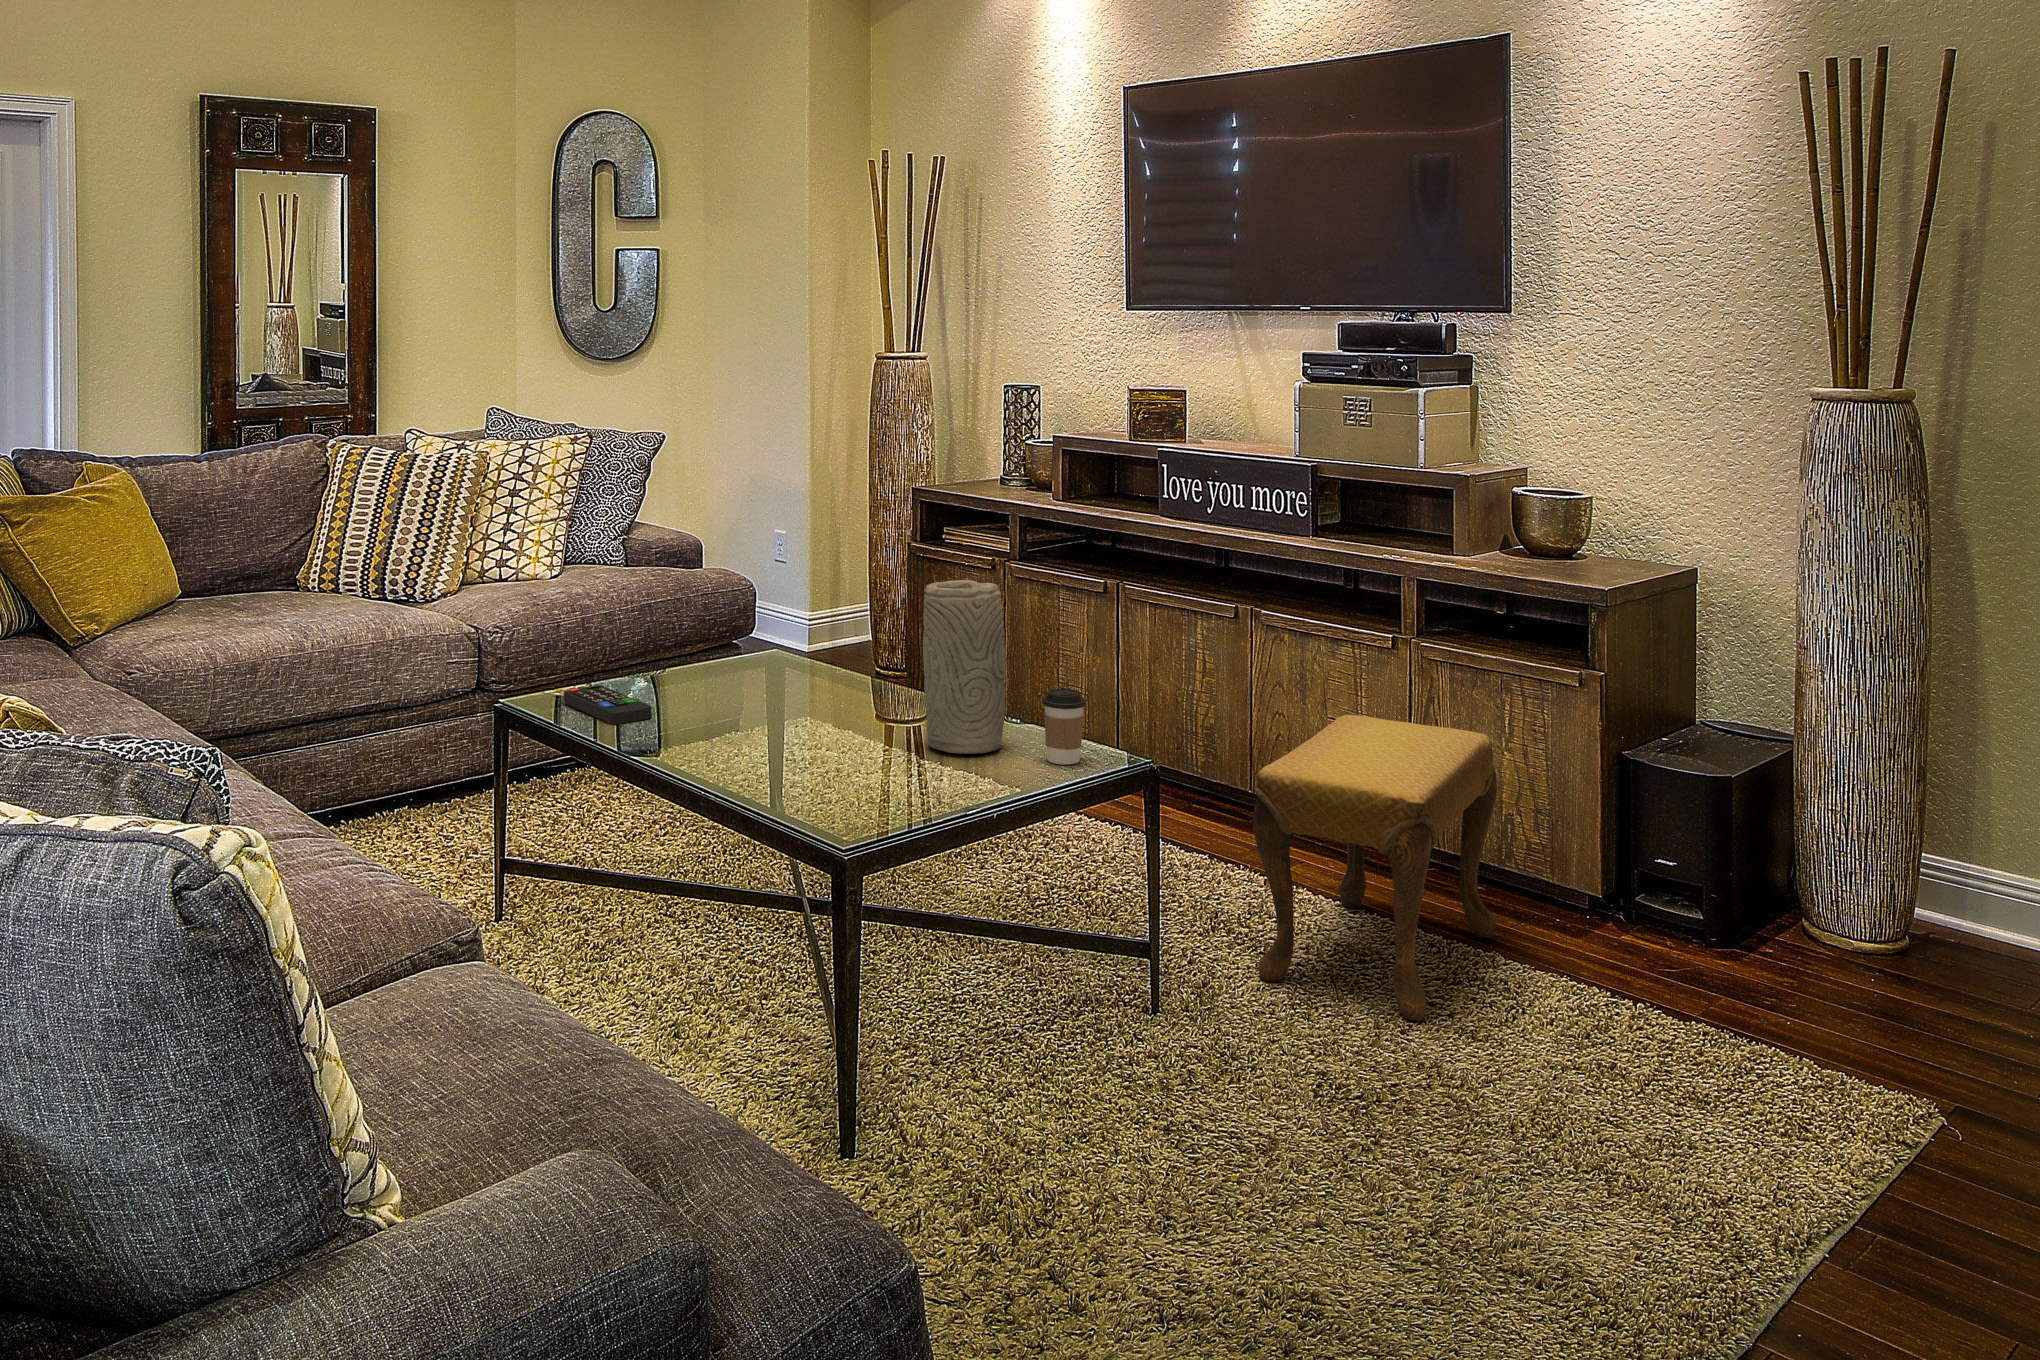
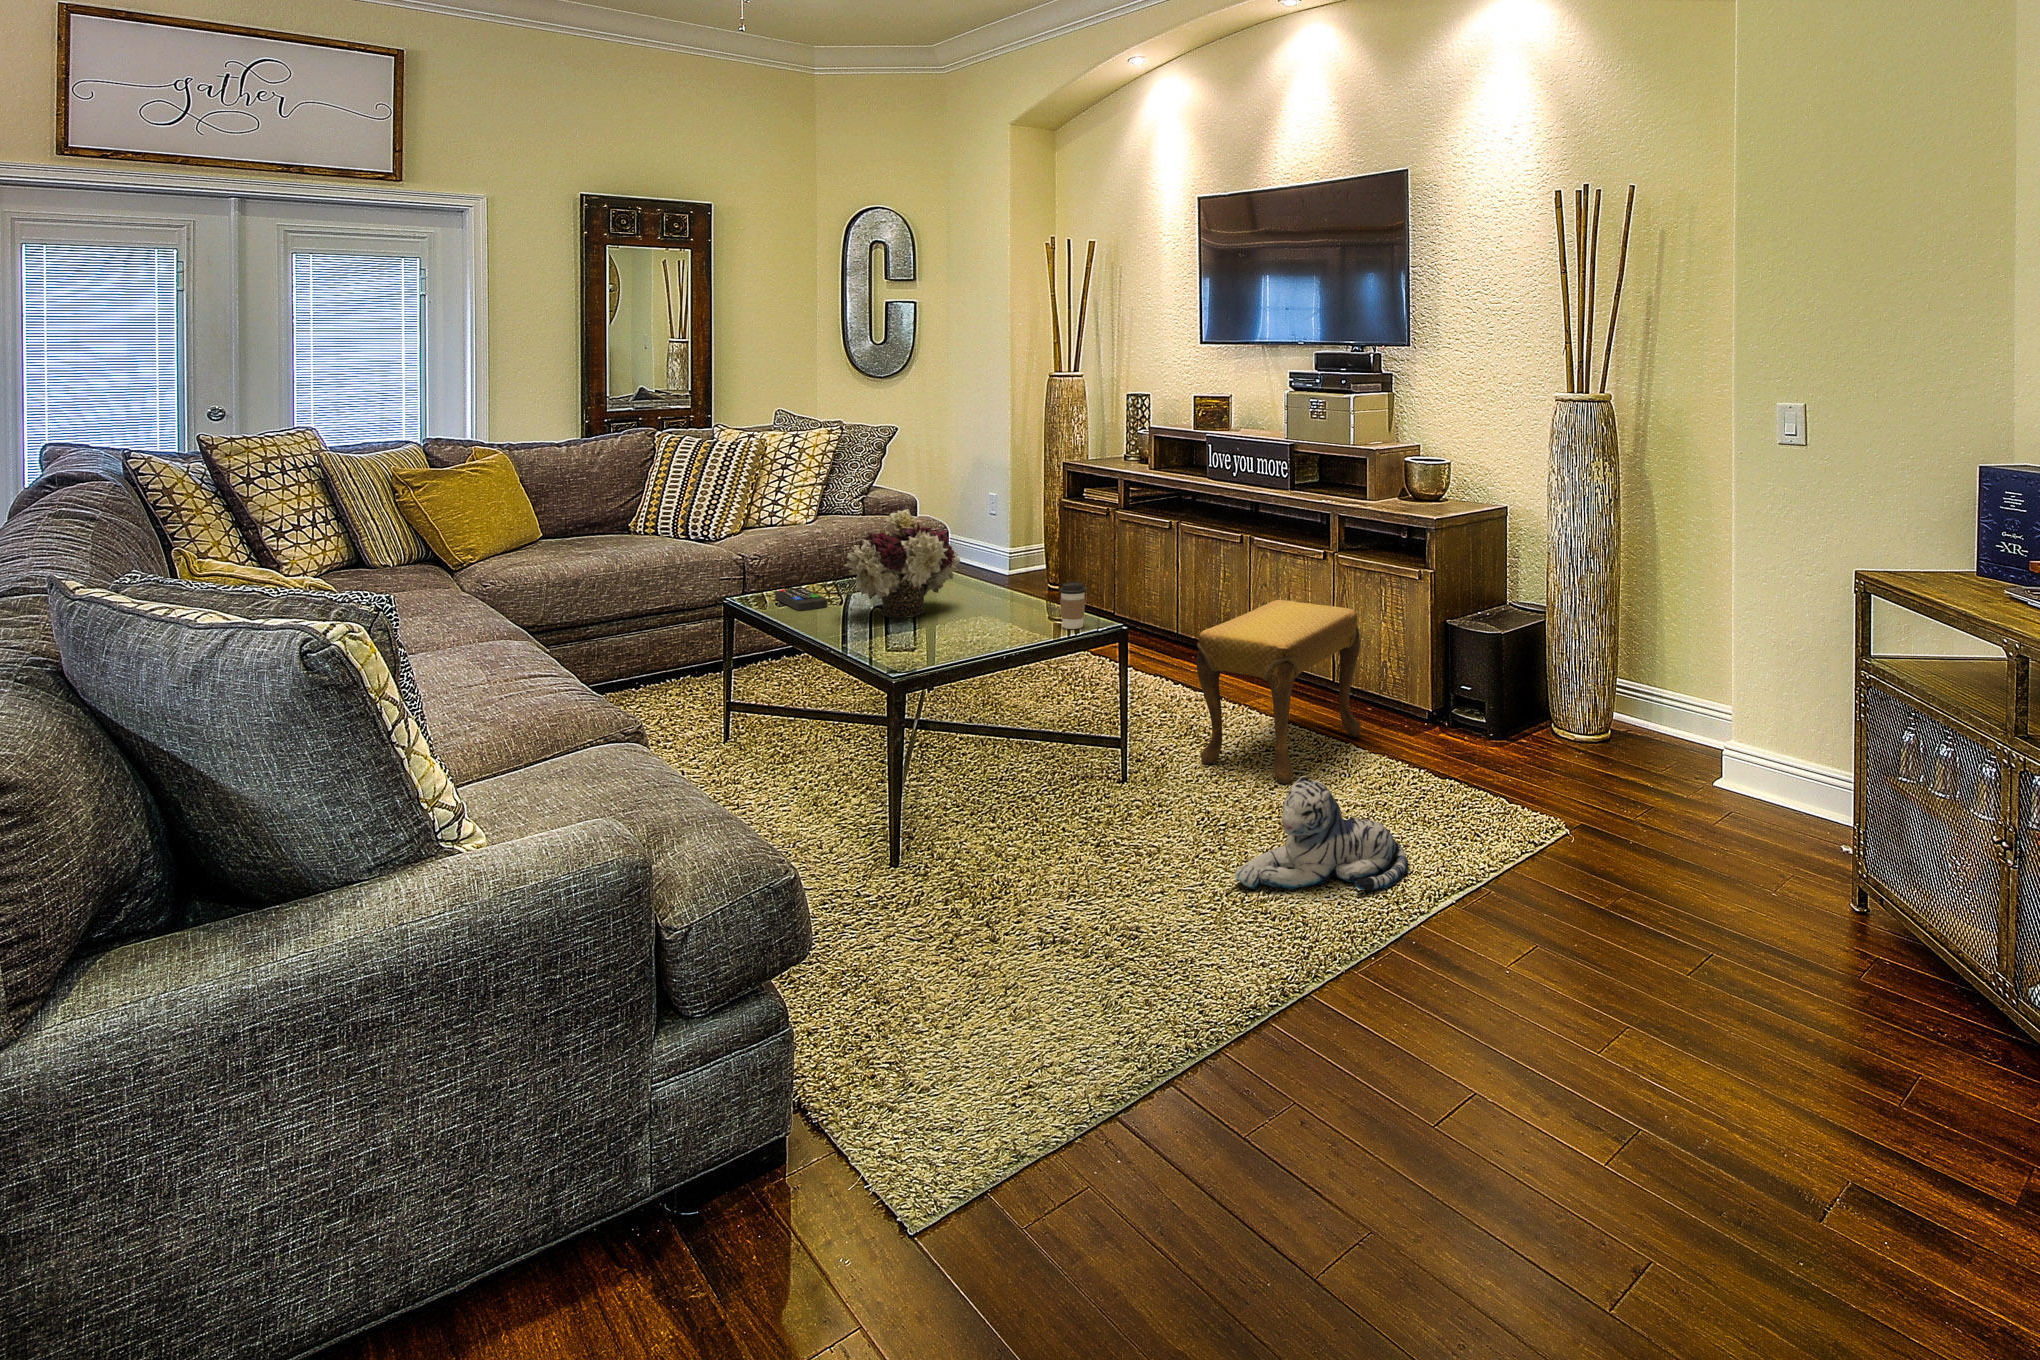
flower arrangement: none [689,568,860,740] -> present [843,509,960,618]
vase: present [923,580,1006,754] -> none [989,515,1042,624]
plush toy: none [1431,1032,1716,1234] -> present [1234,776,1409,891]

